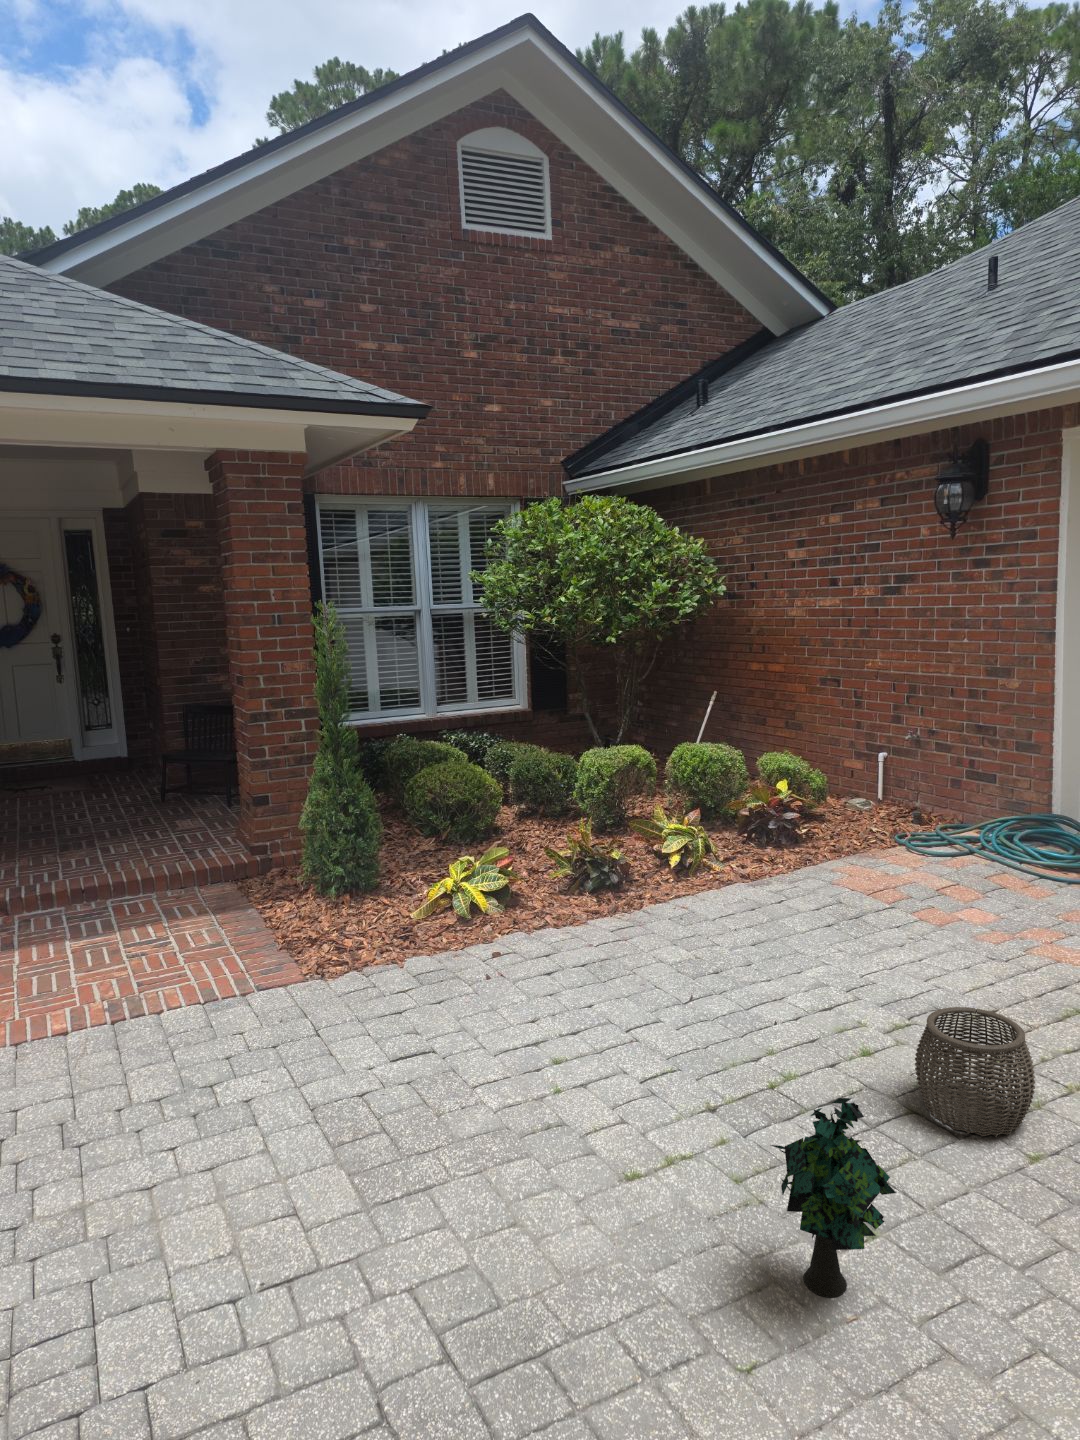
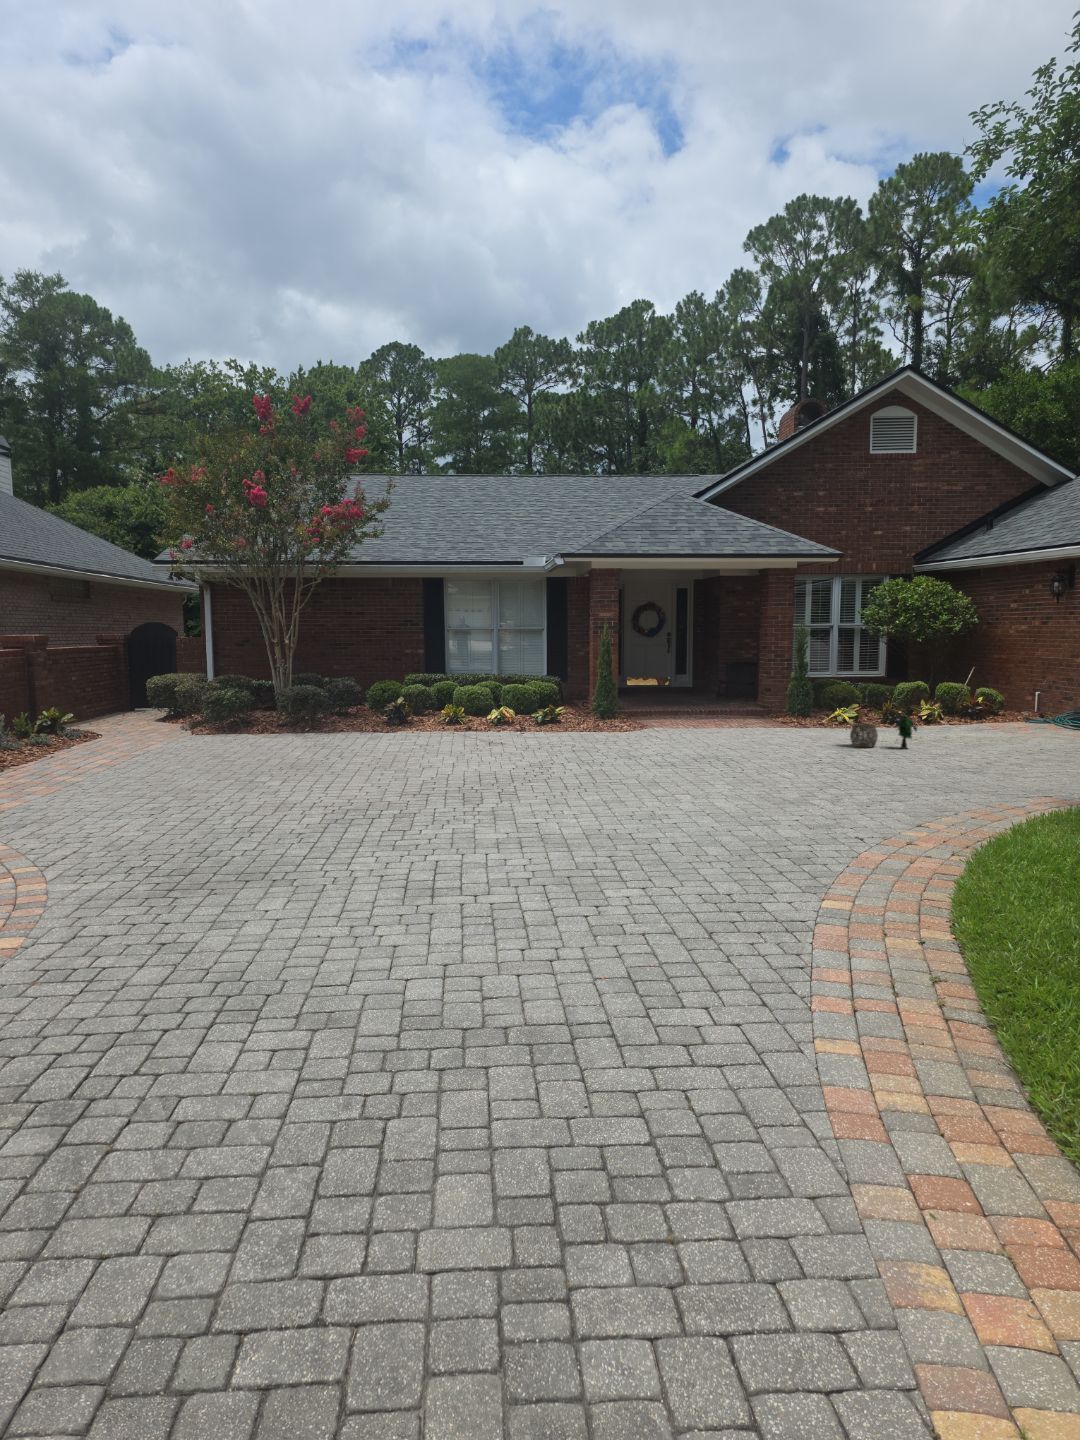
woven basket: present [915,1007,1035,1137] -> present [850,723,878,747]

